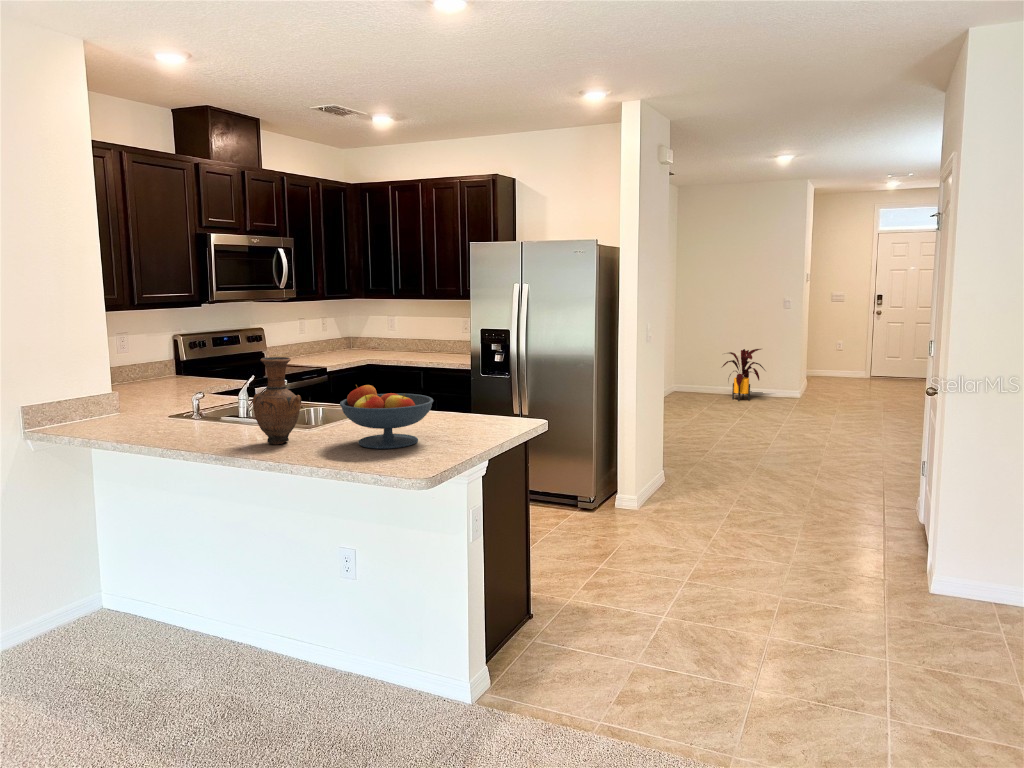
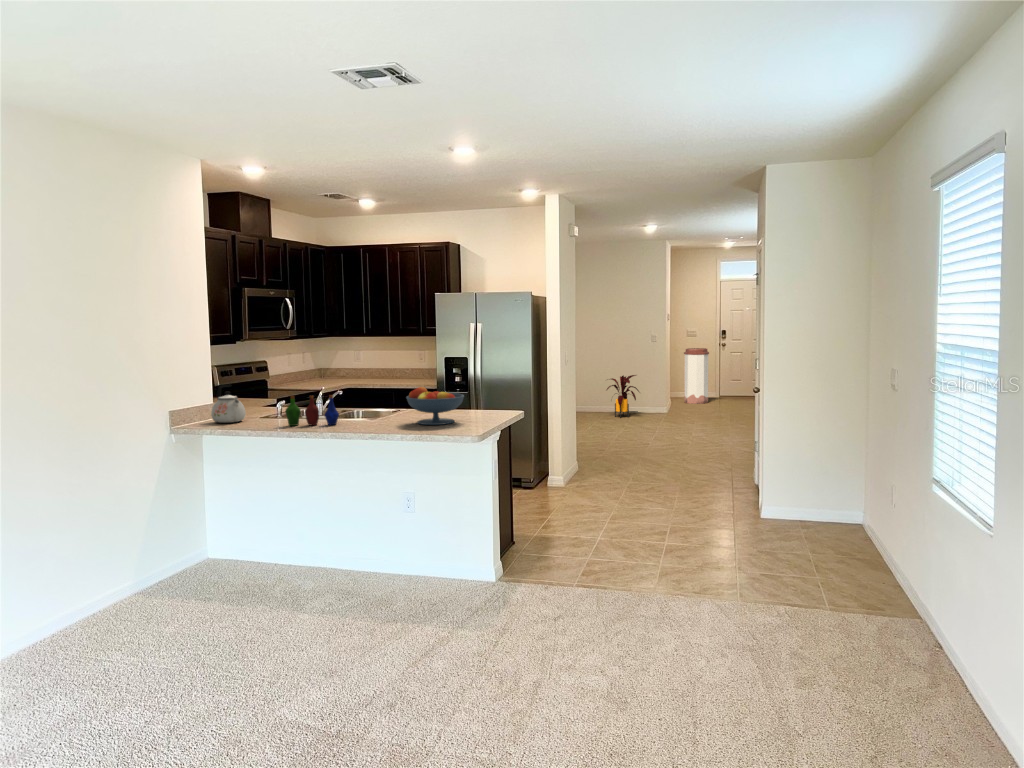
trash can: none [824,316,859,384] -> present [684,348,709,404]
vase: present [253,357,301,445] -> none [348,371,378,426]
kettle: none [94,370,145,424] -> present [211,385,246,423]
bottle: none [174,391,251,439] -> present [285,395,339,426]

